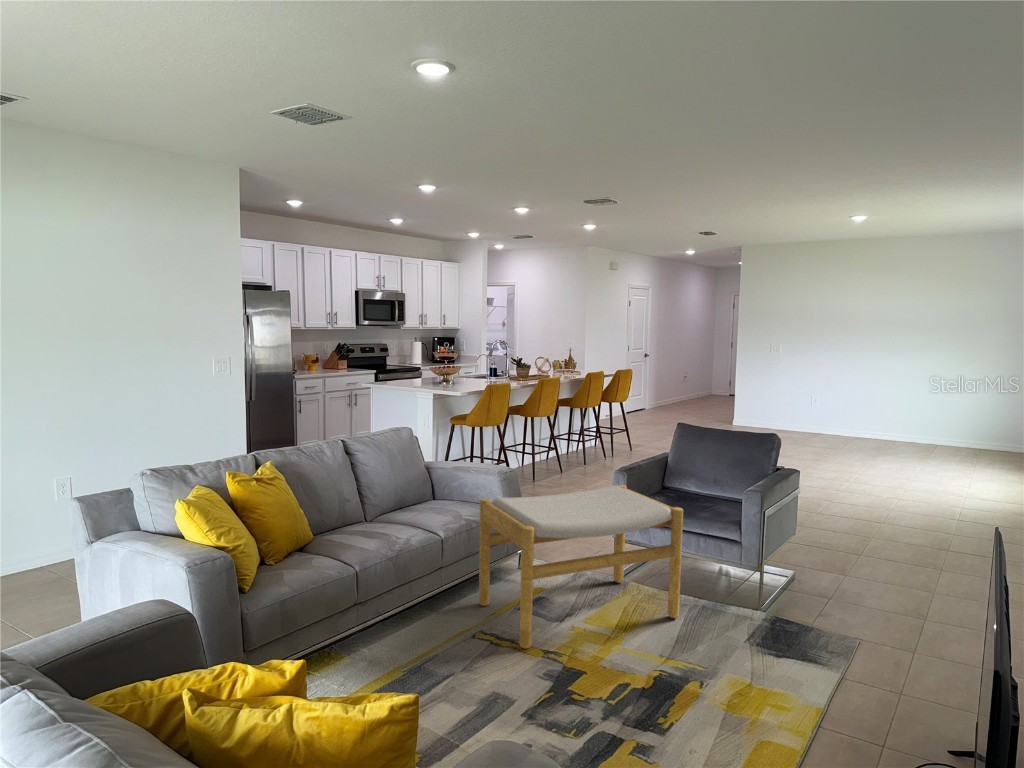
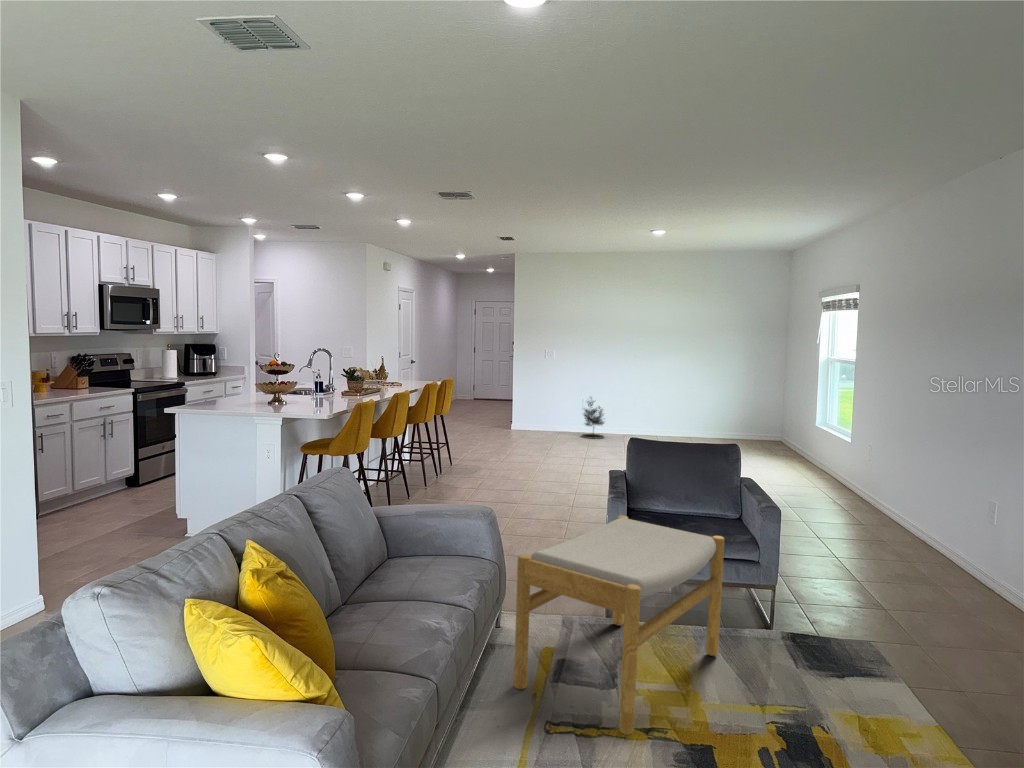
potted tree: none [802,391,832,437] -> present [581,398,604,439]

